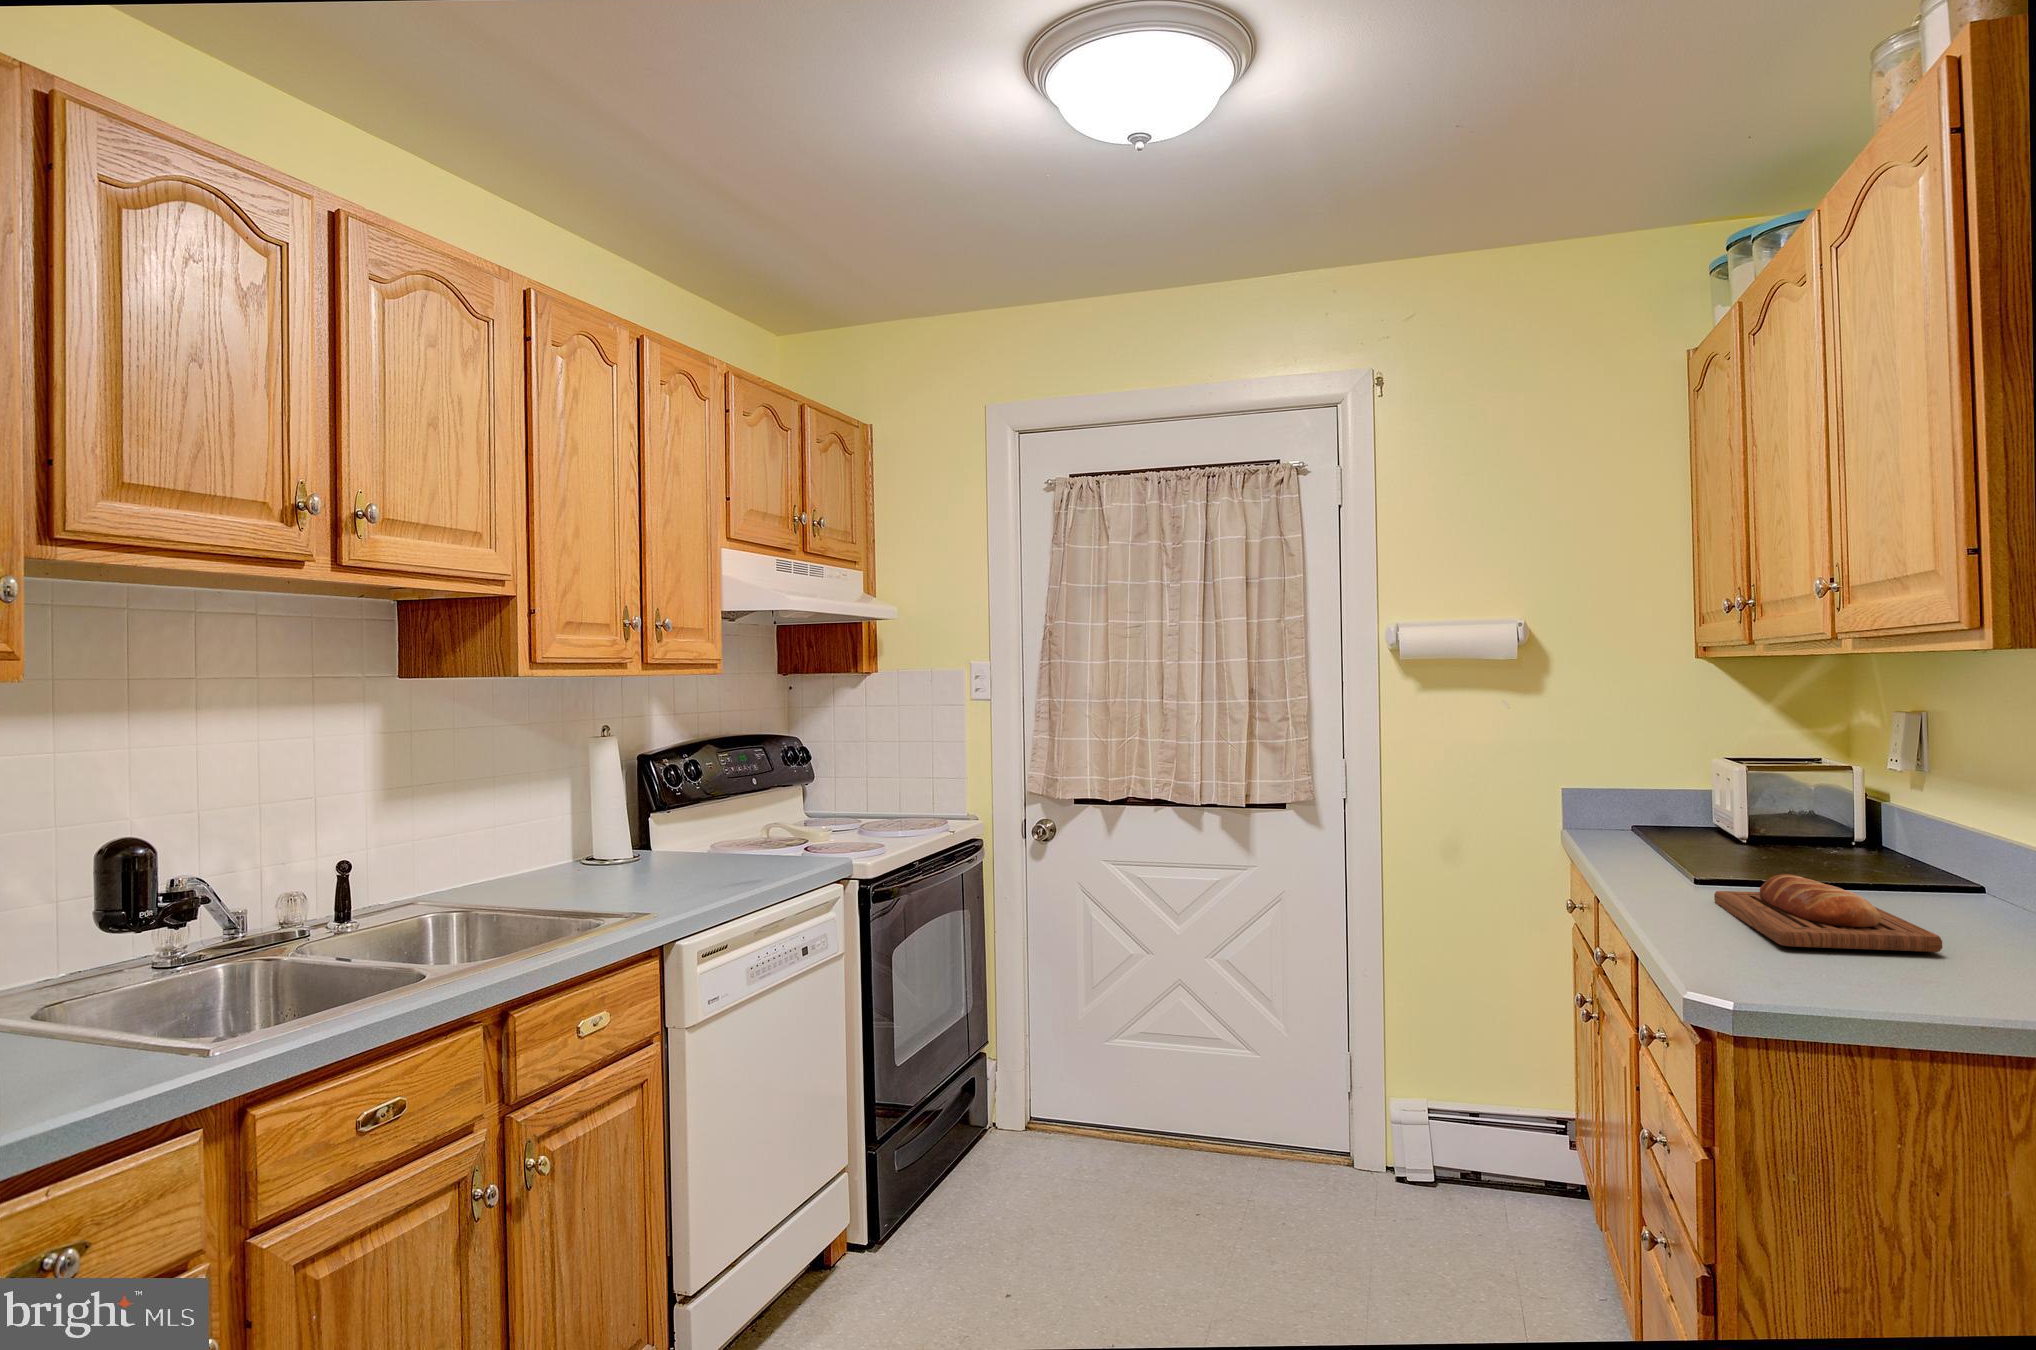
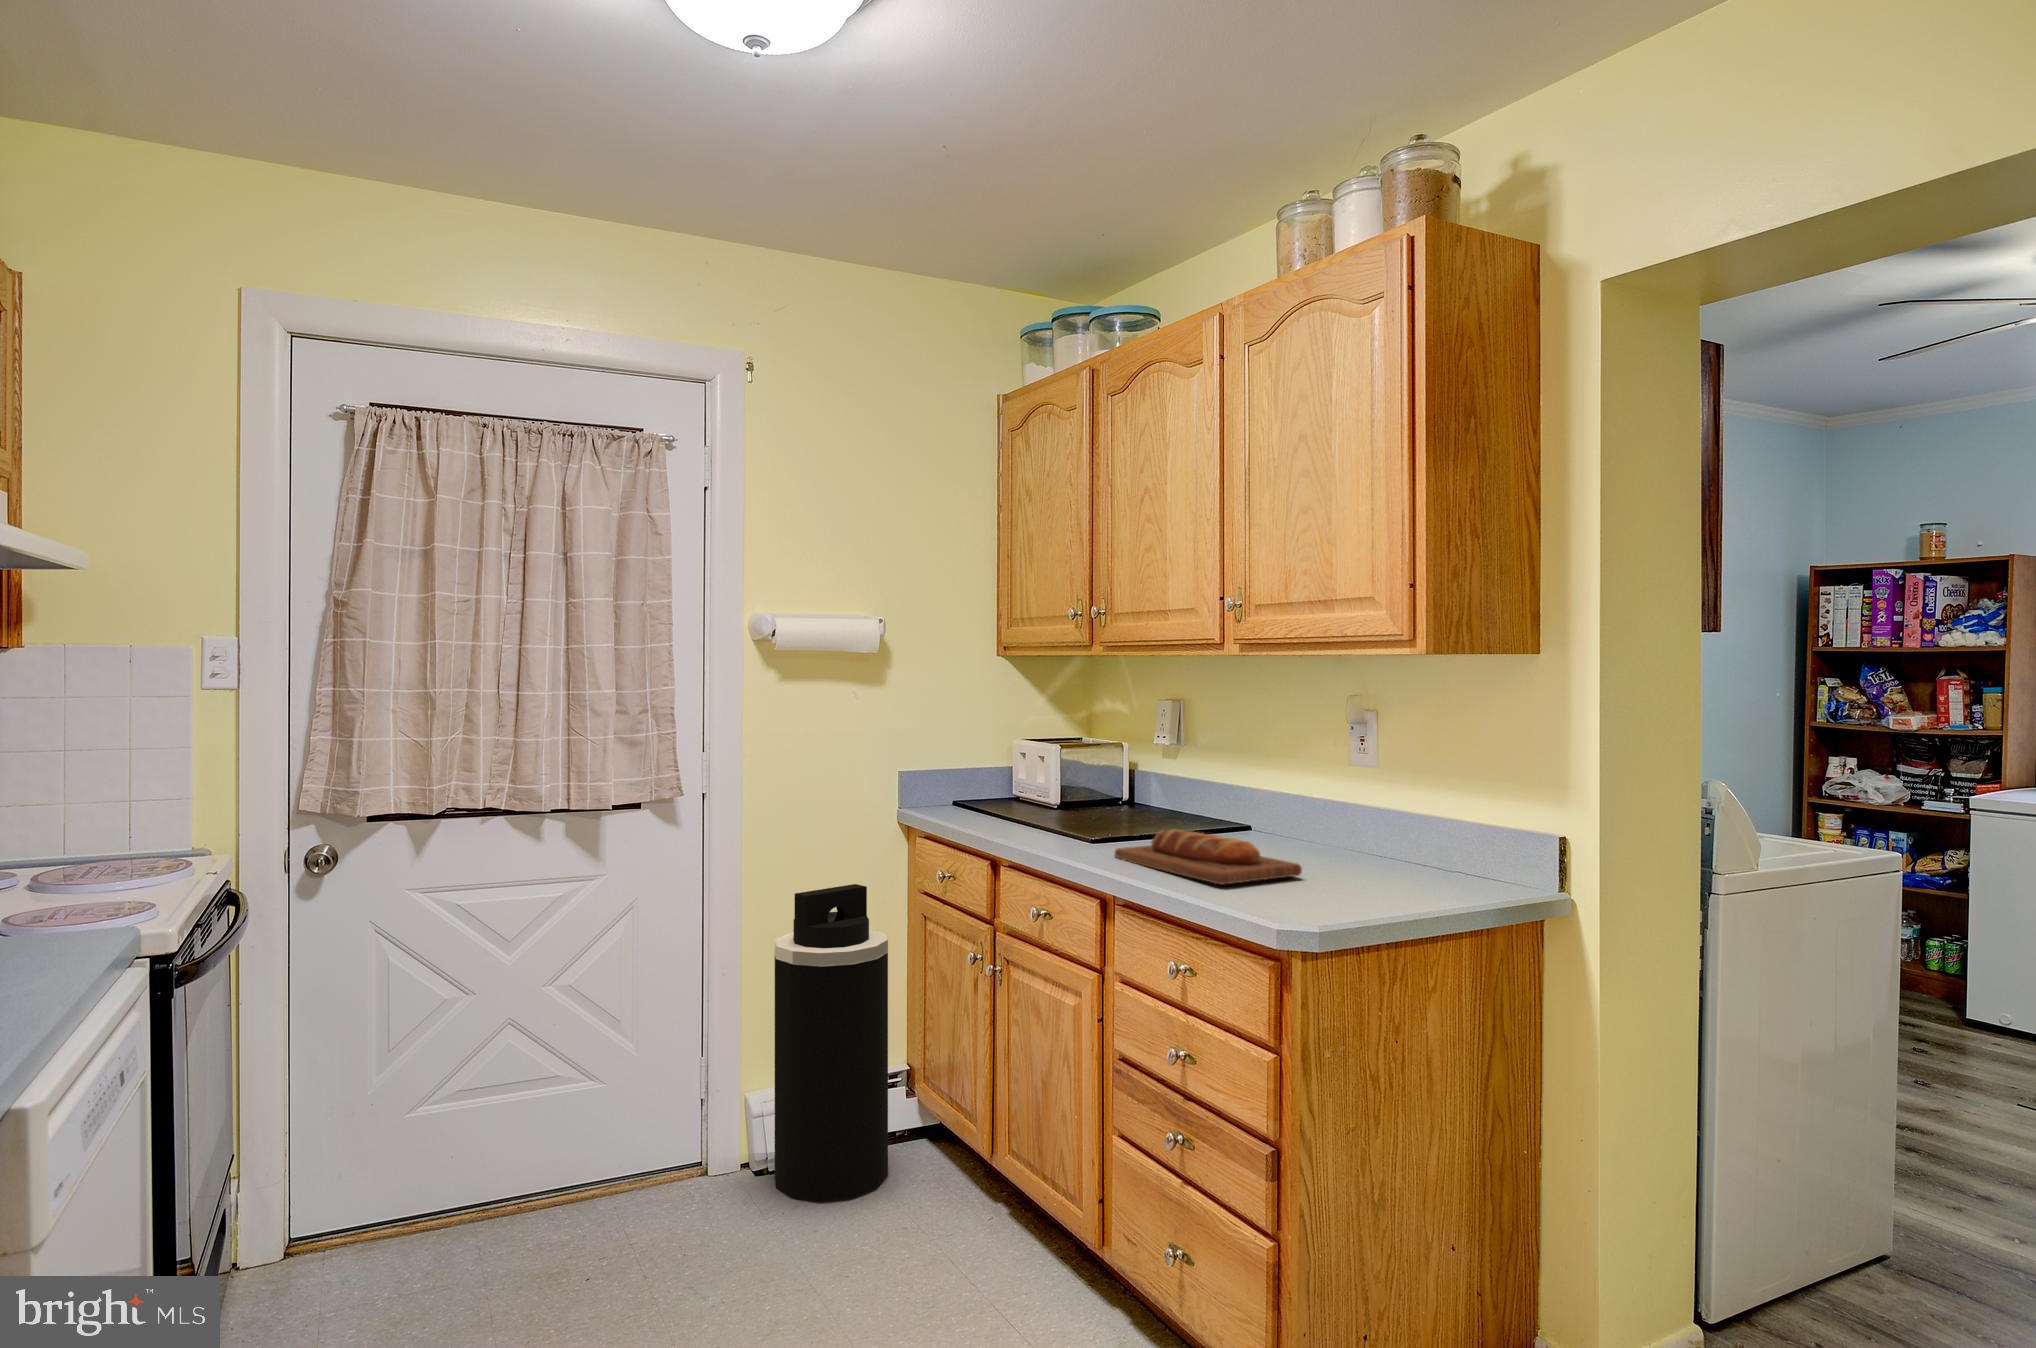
trash can: none [1402,904,1533,1229] -> present [775,884,888,1202]

